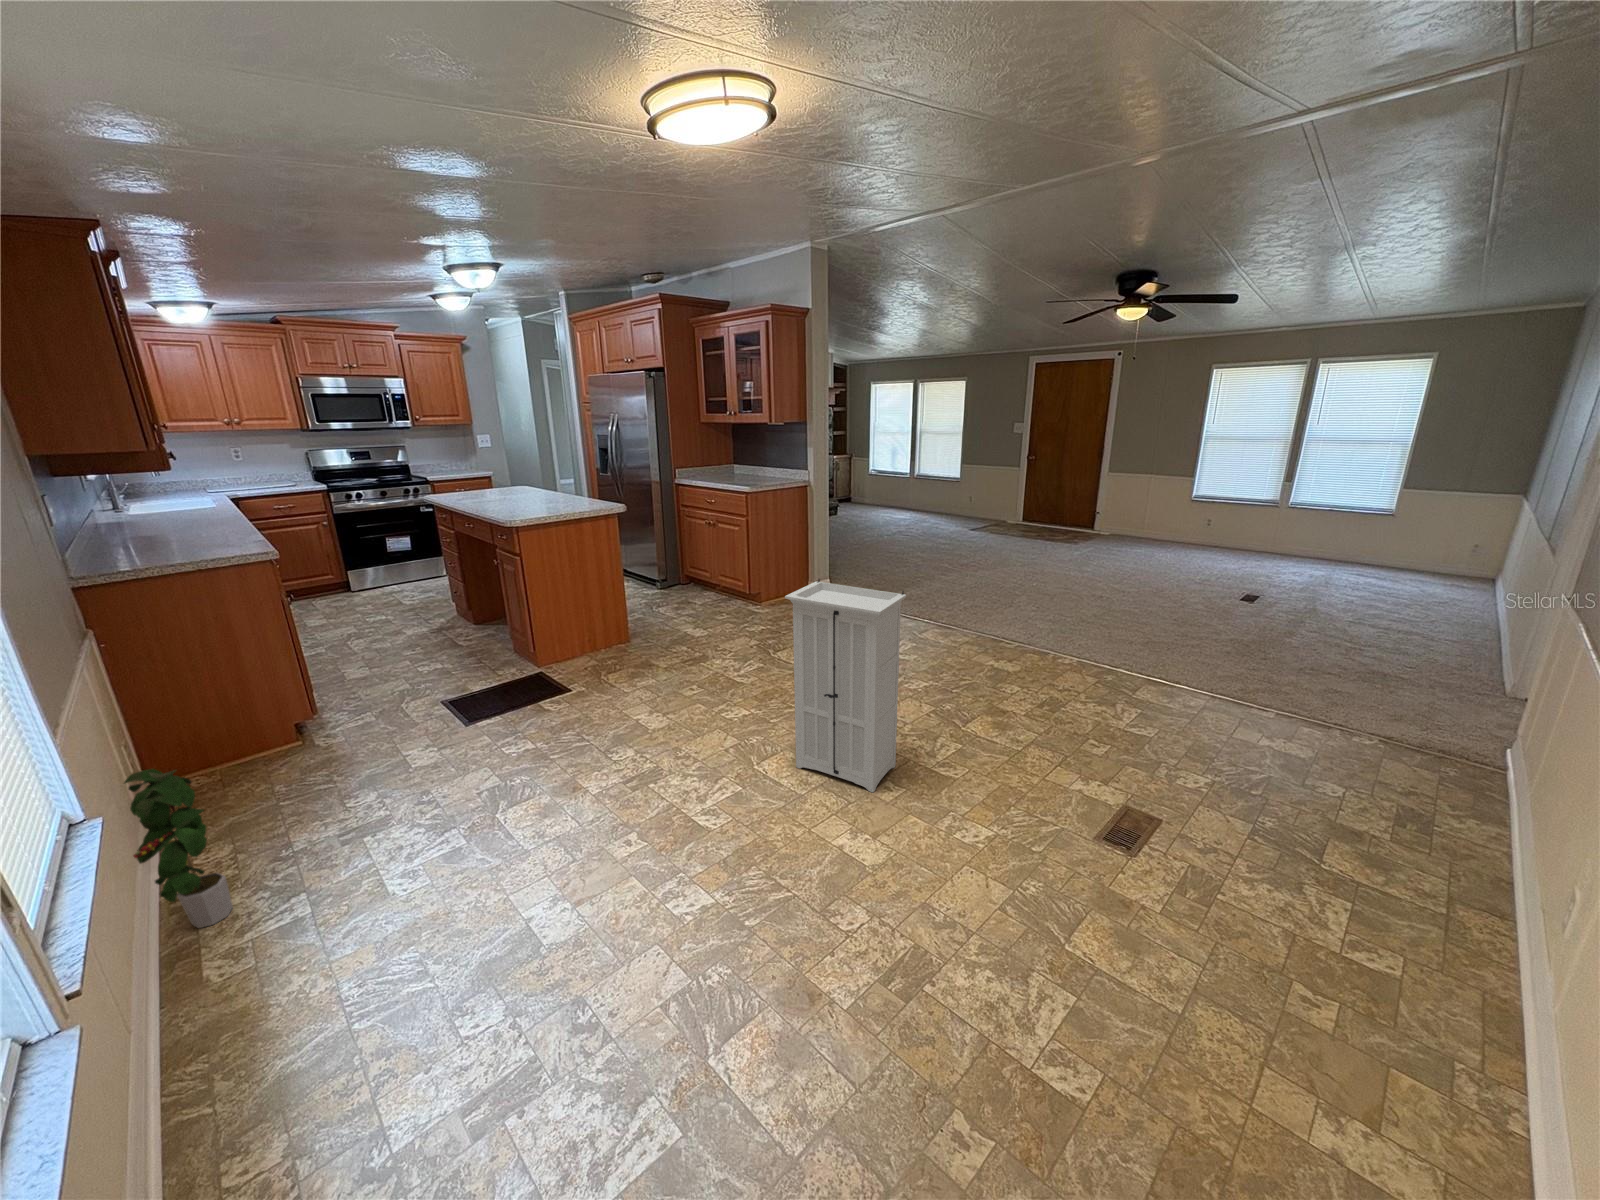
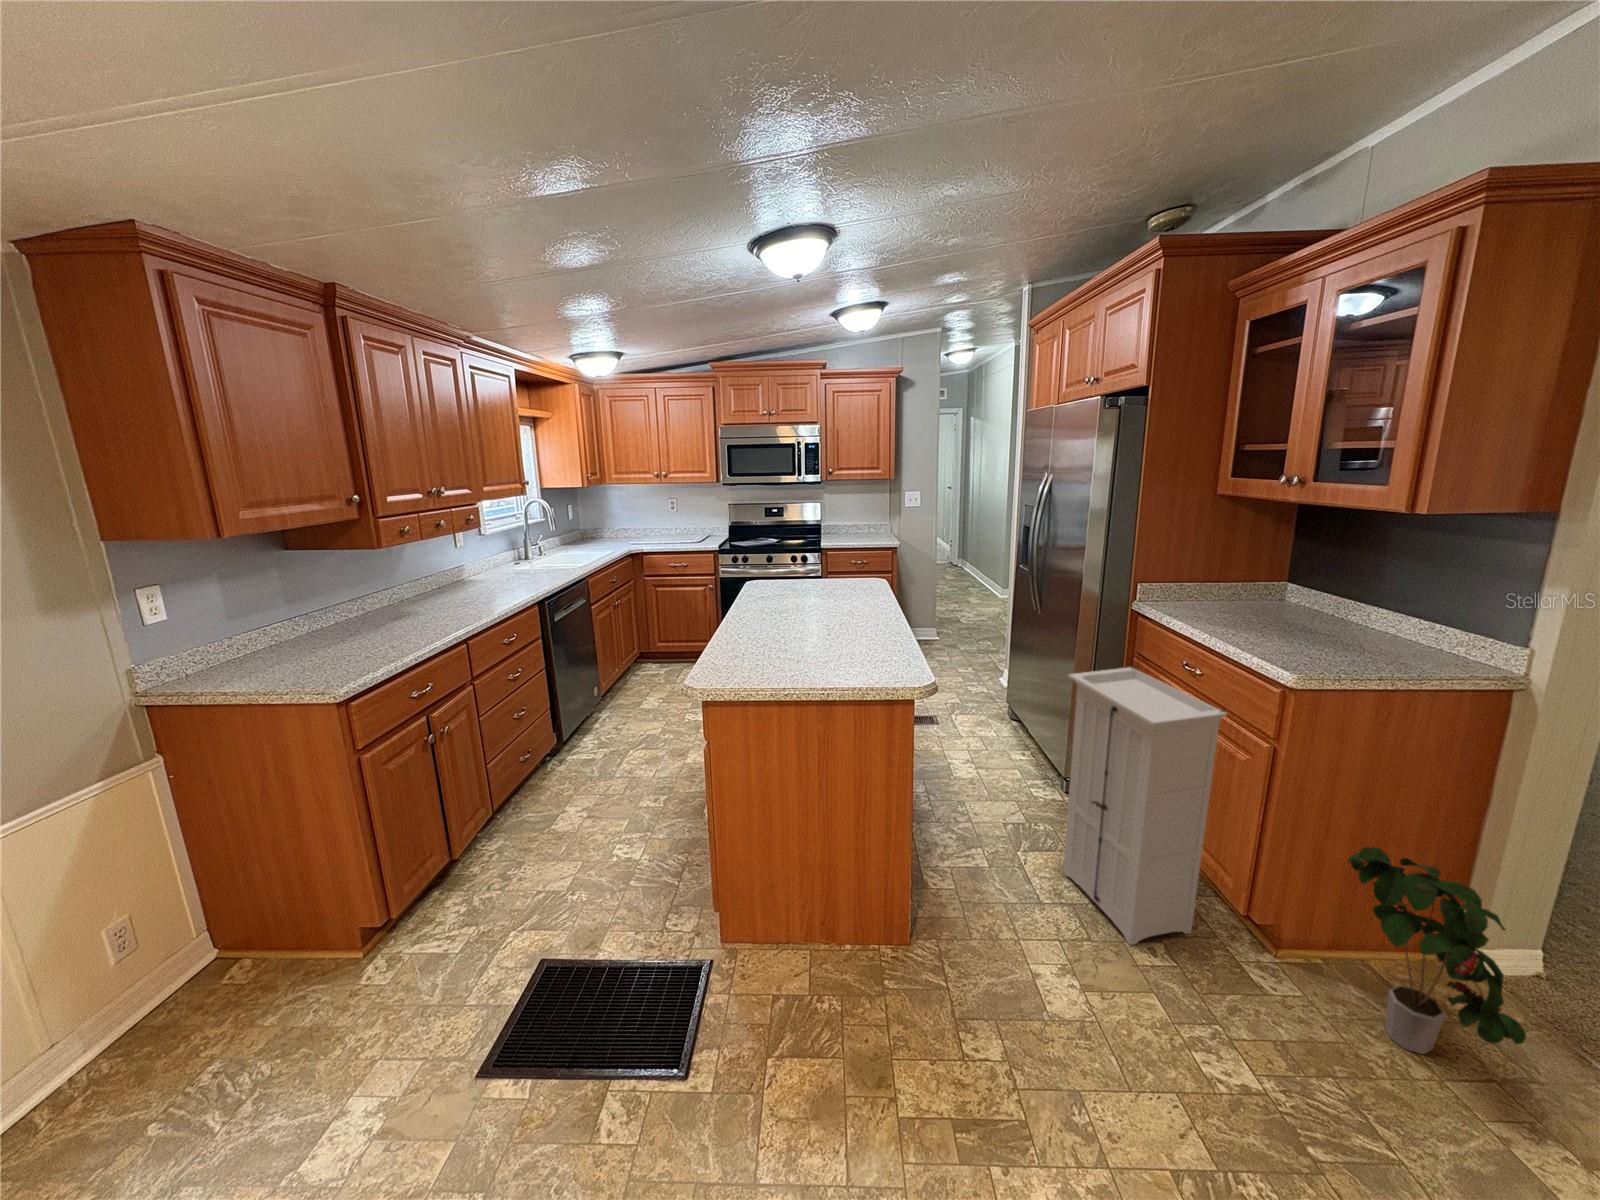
potted plant: present [124,769,233,928] -> present [1347,847,1526,1054]

